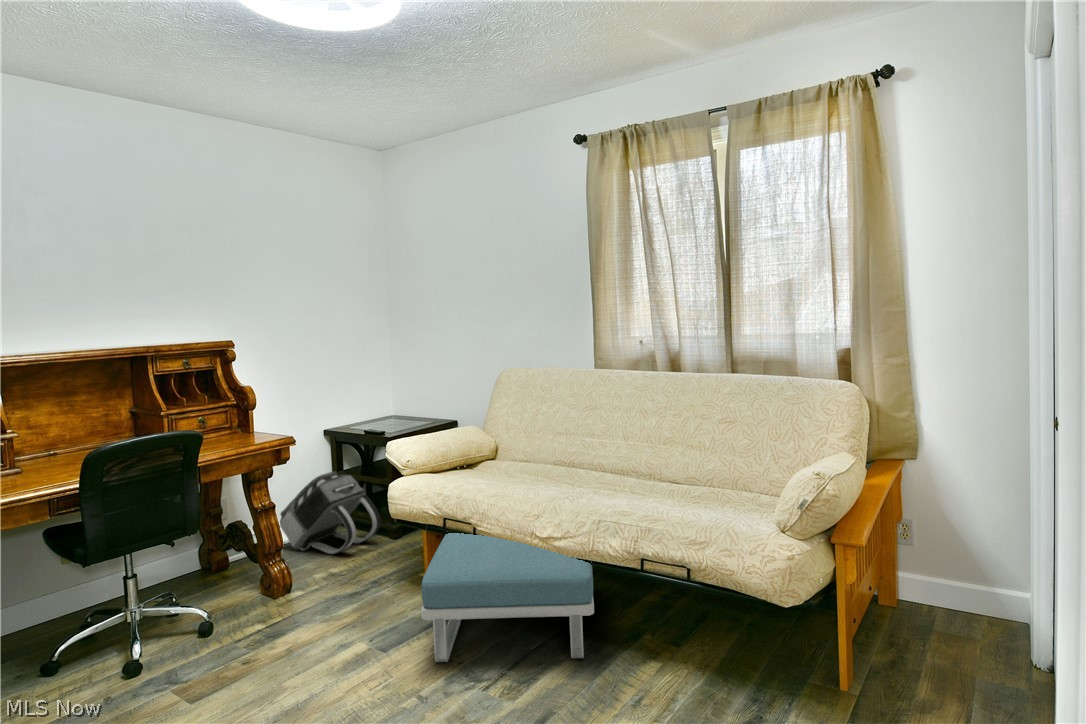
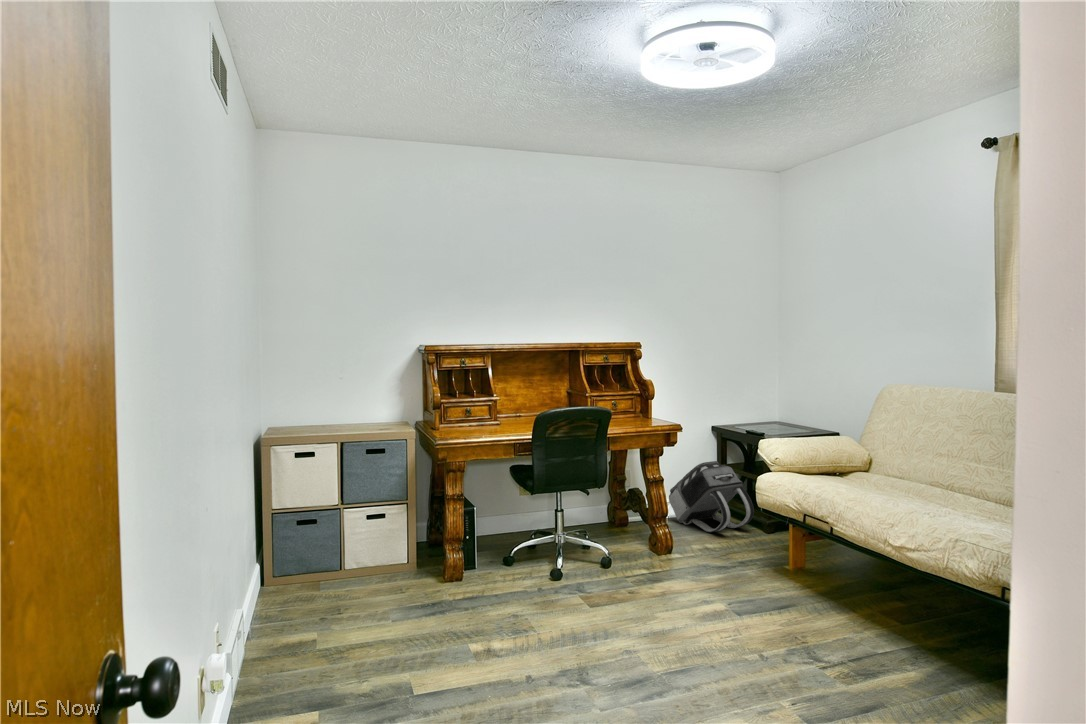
footstool: present [421,533,594,662] -> none [771,526,963,674]

